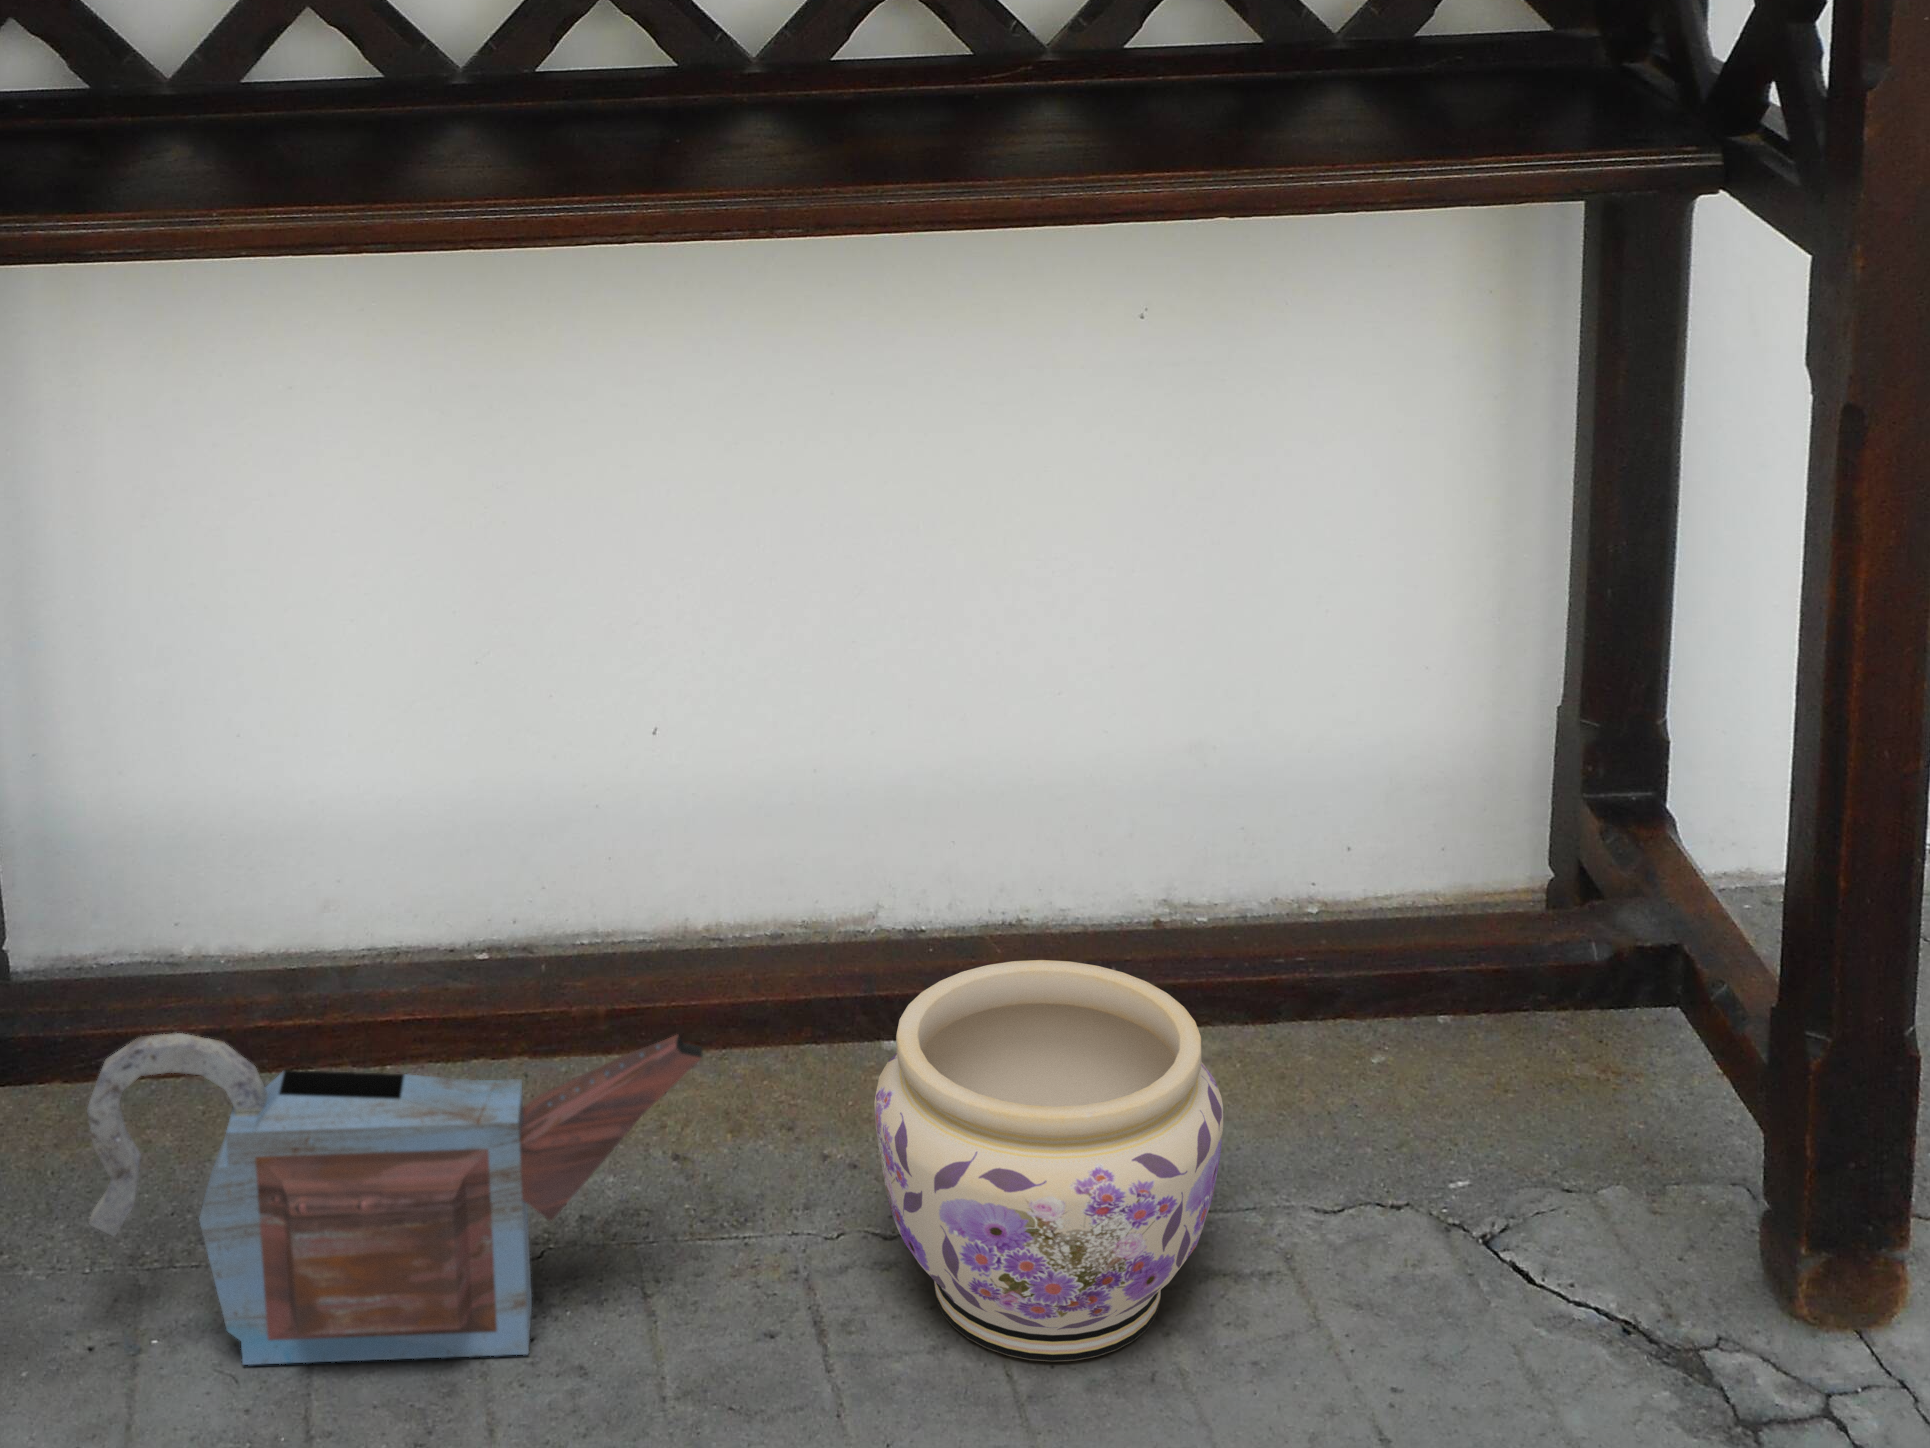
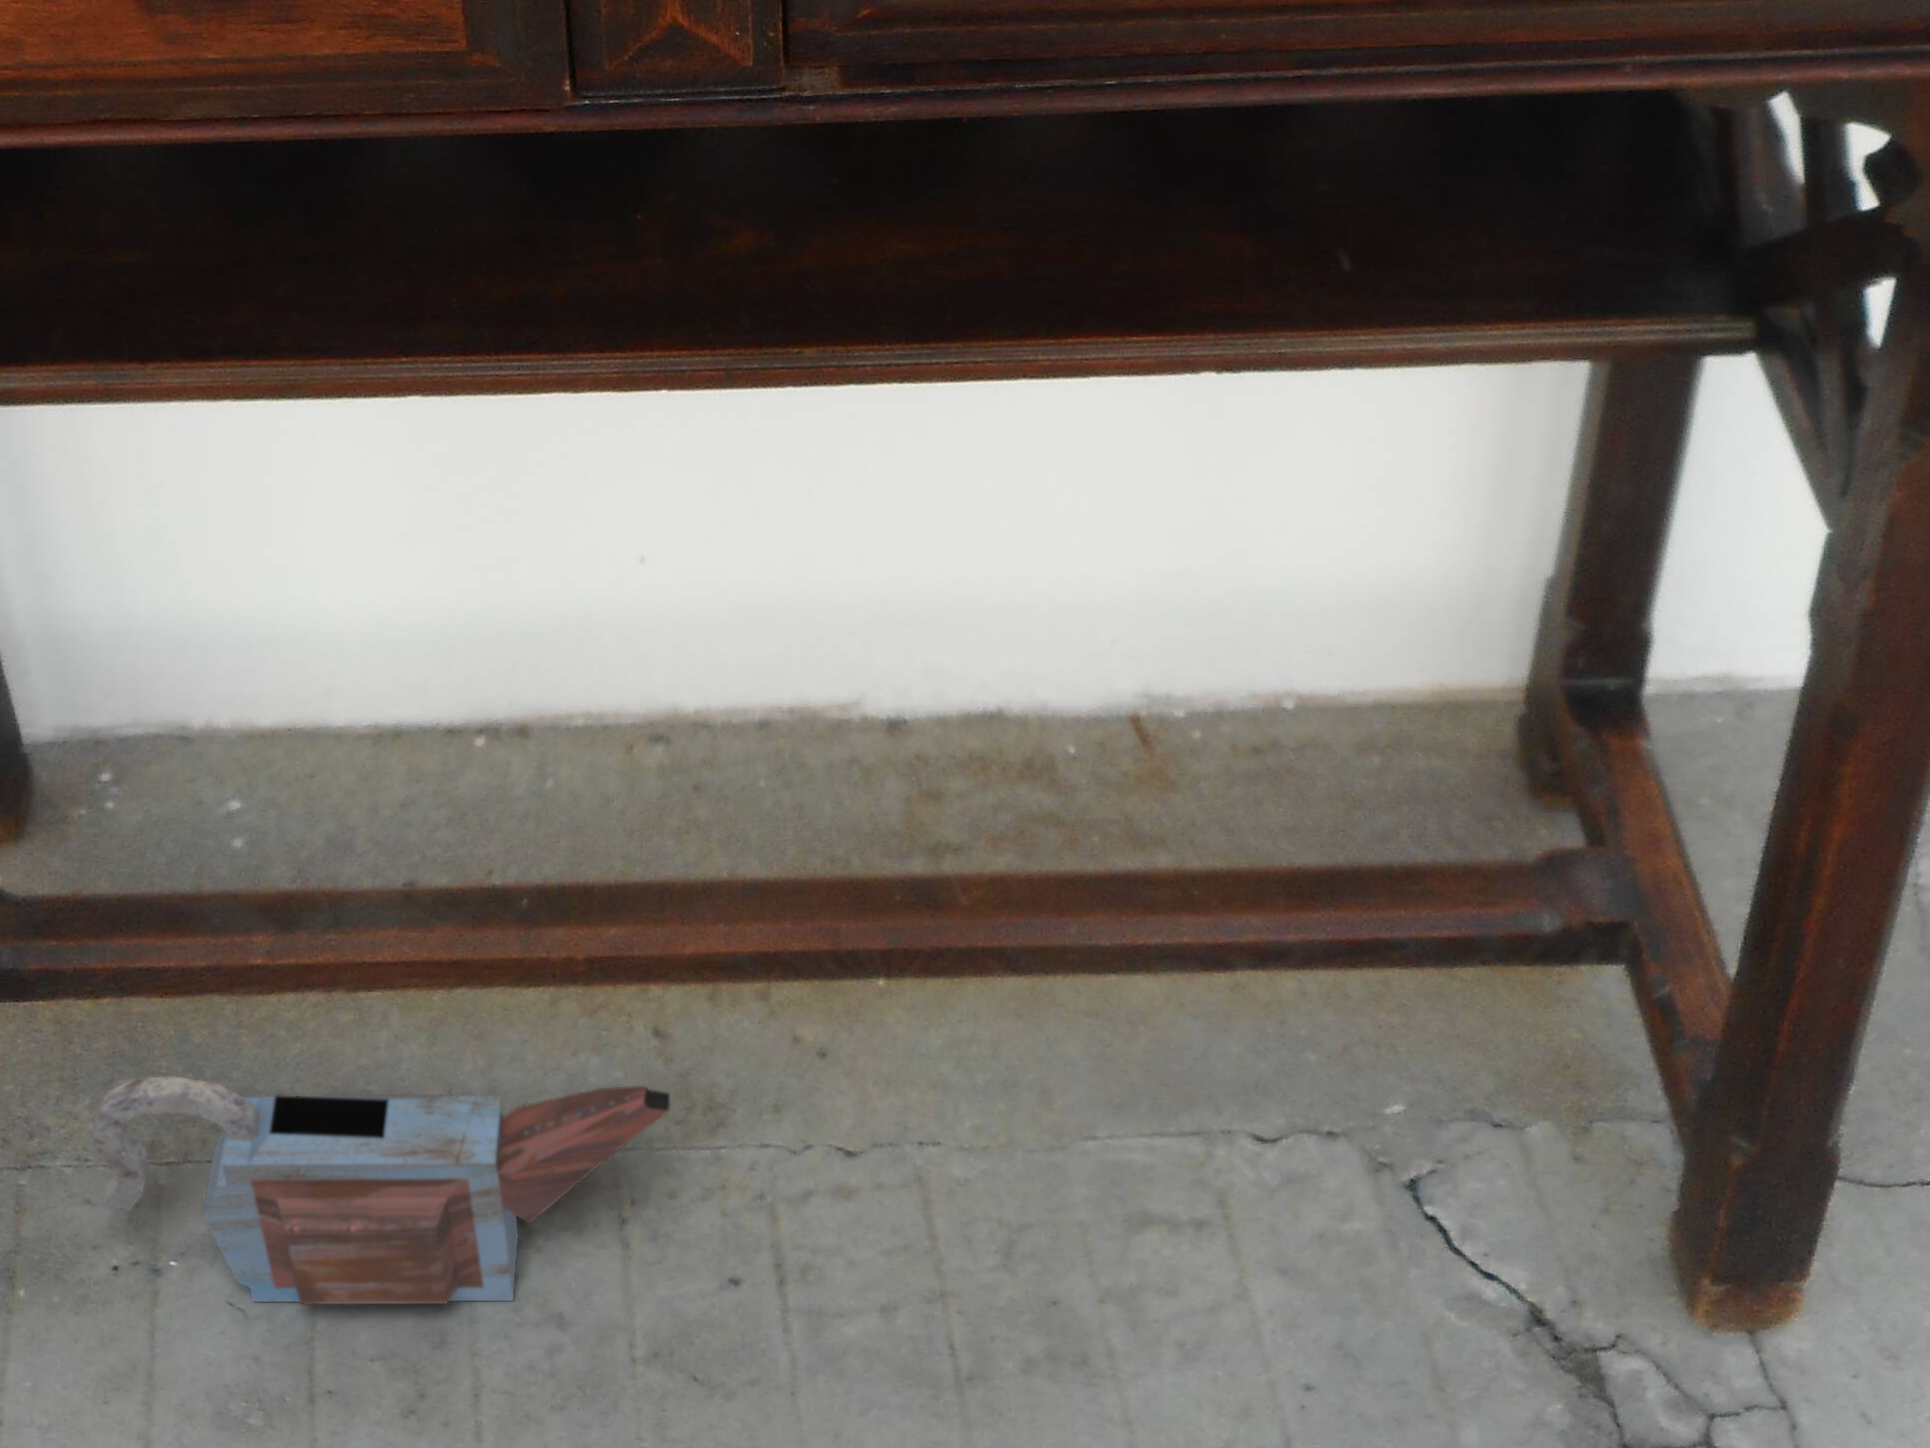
planter: present [874,960,1223,1361] -> none [836,960,1168,1337]

